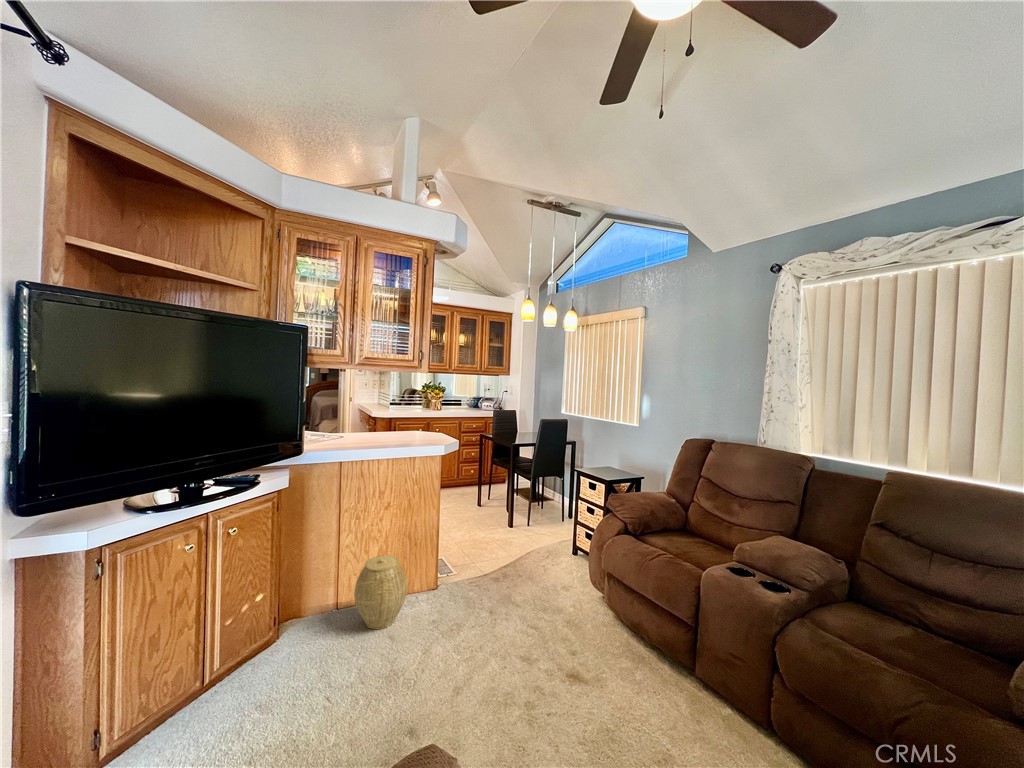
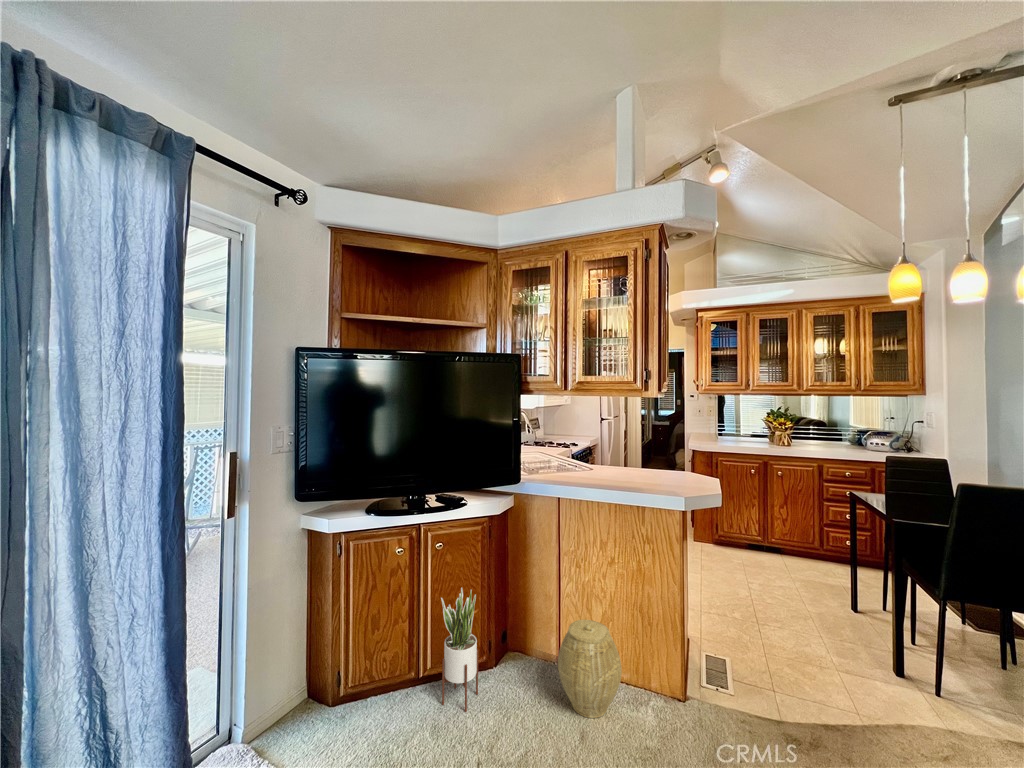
potted plant: none [247,565,285,690] -> present [441,588,478,712]

